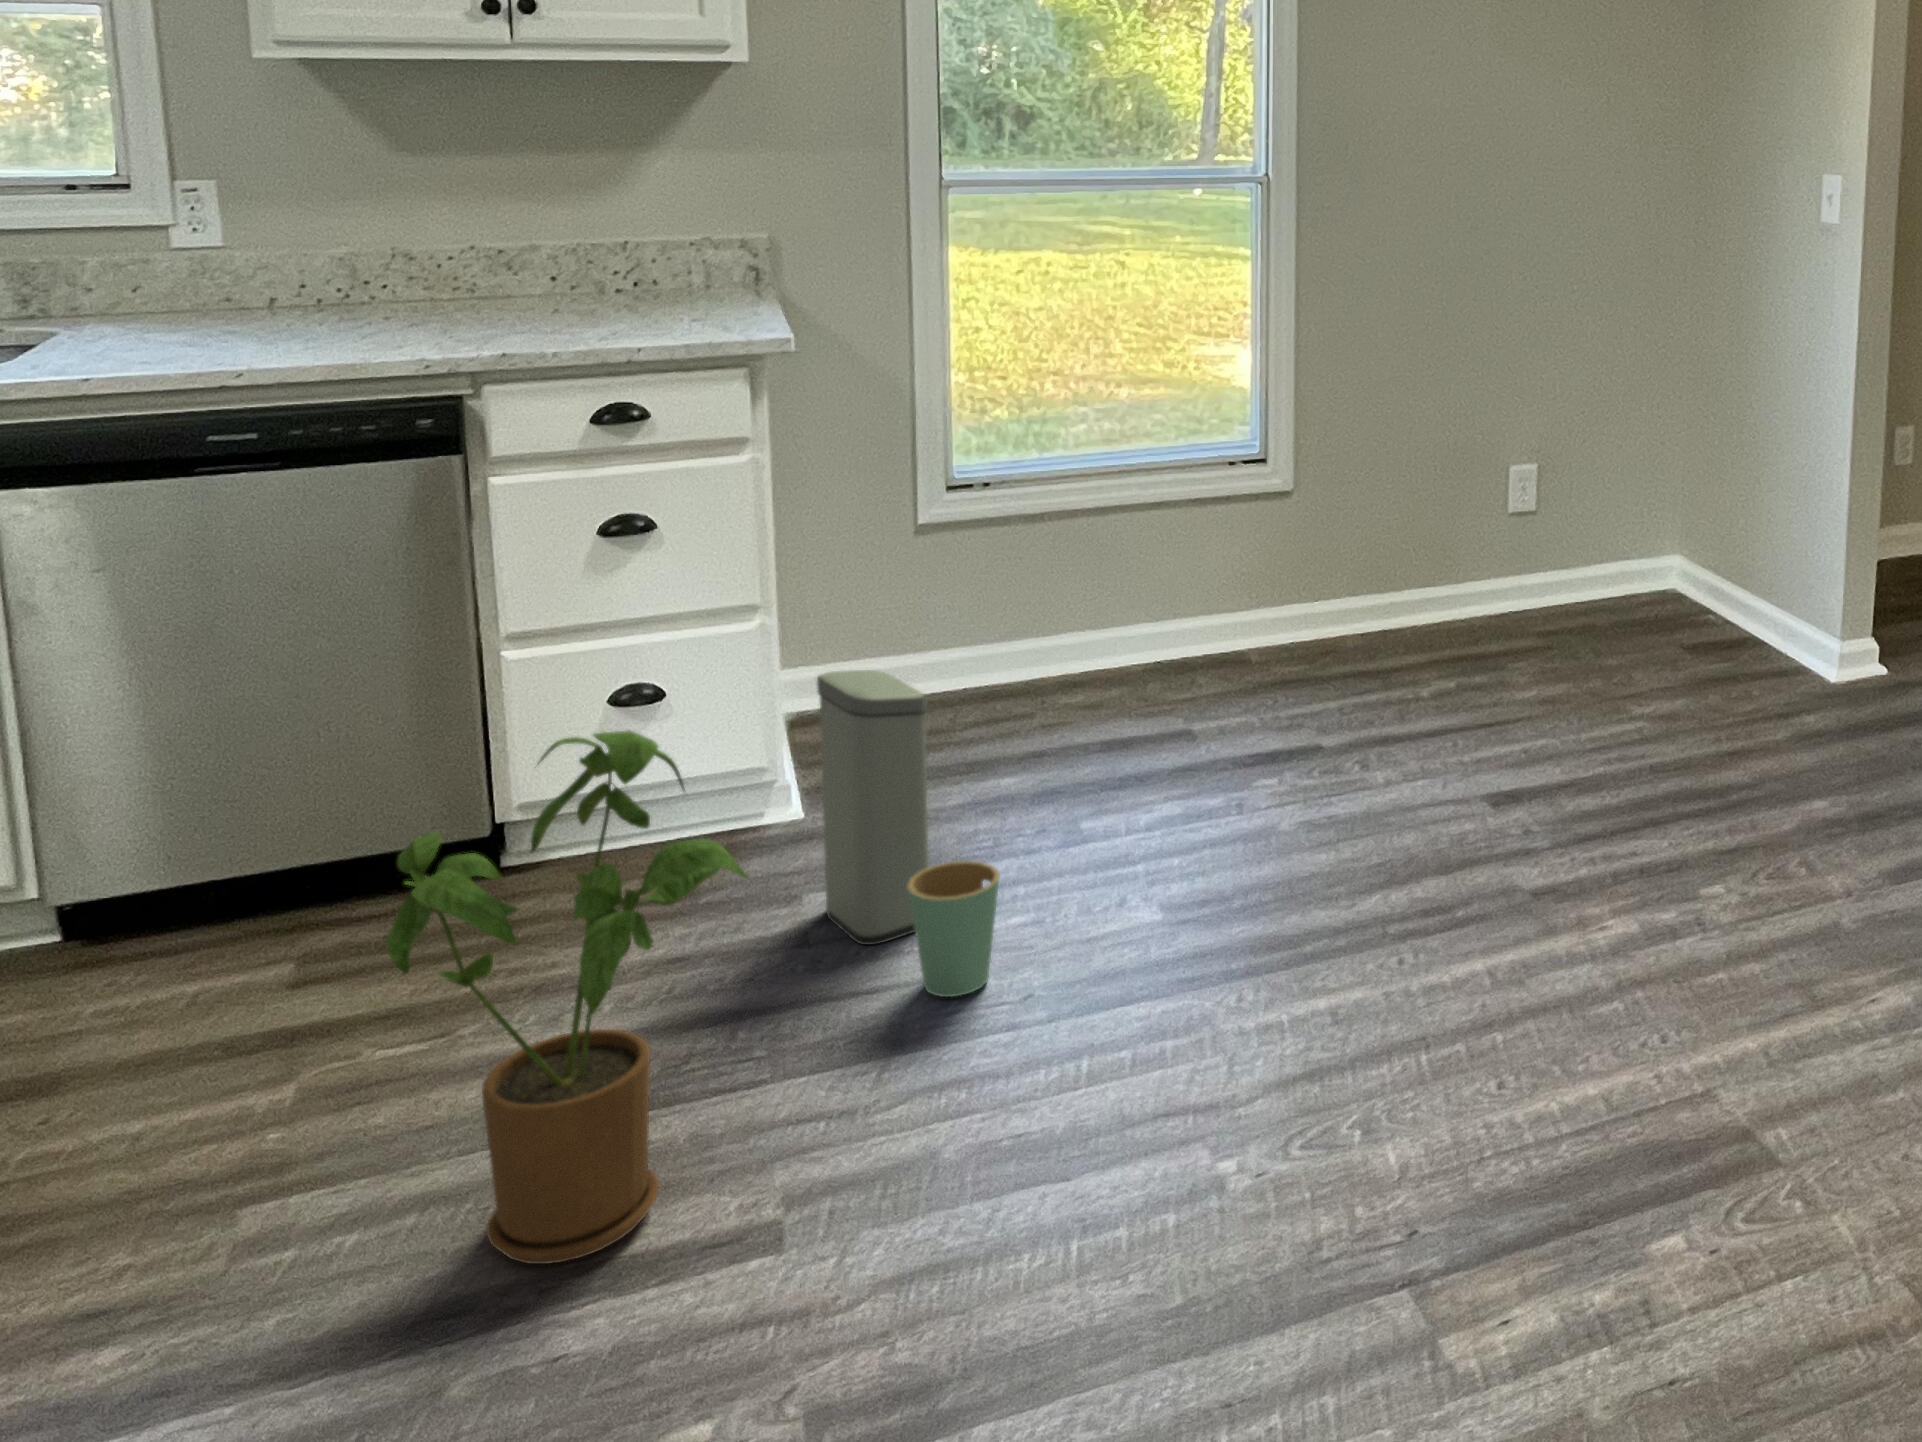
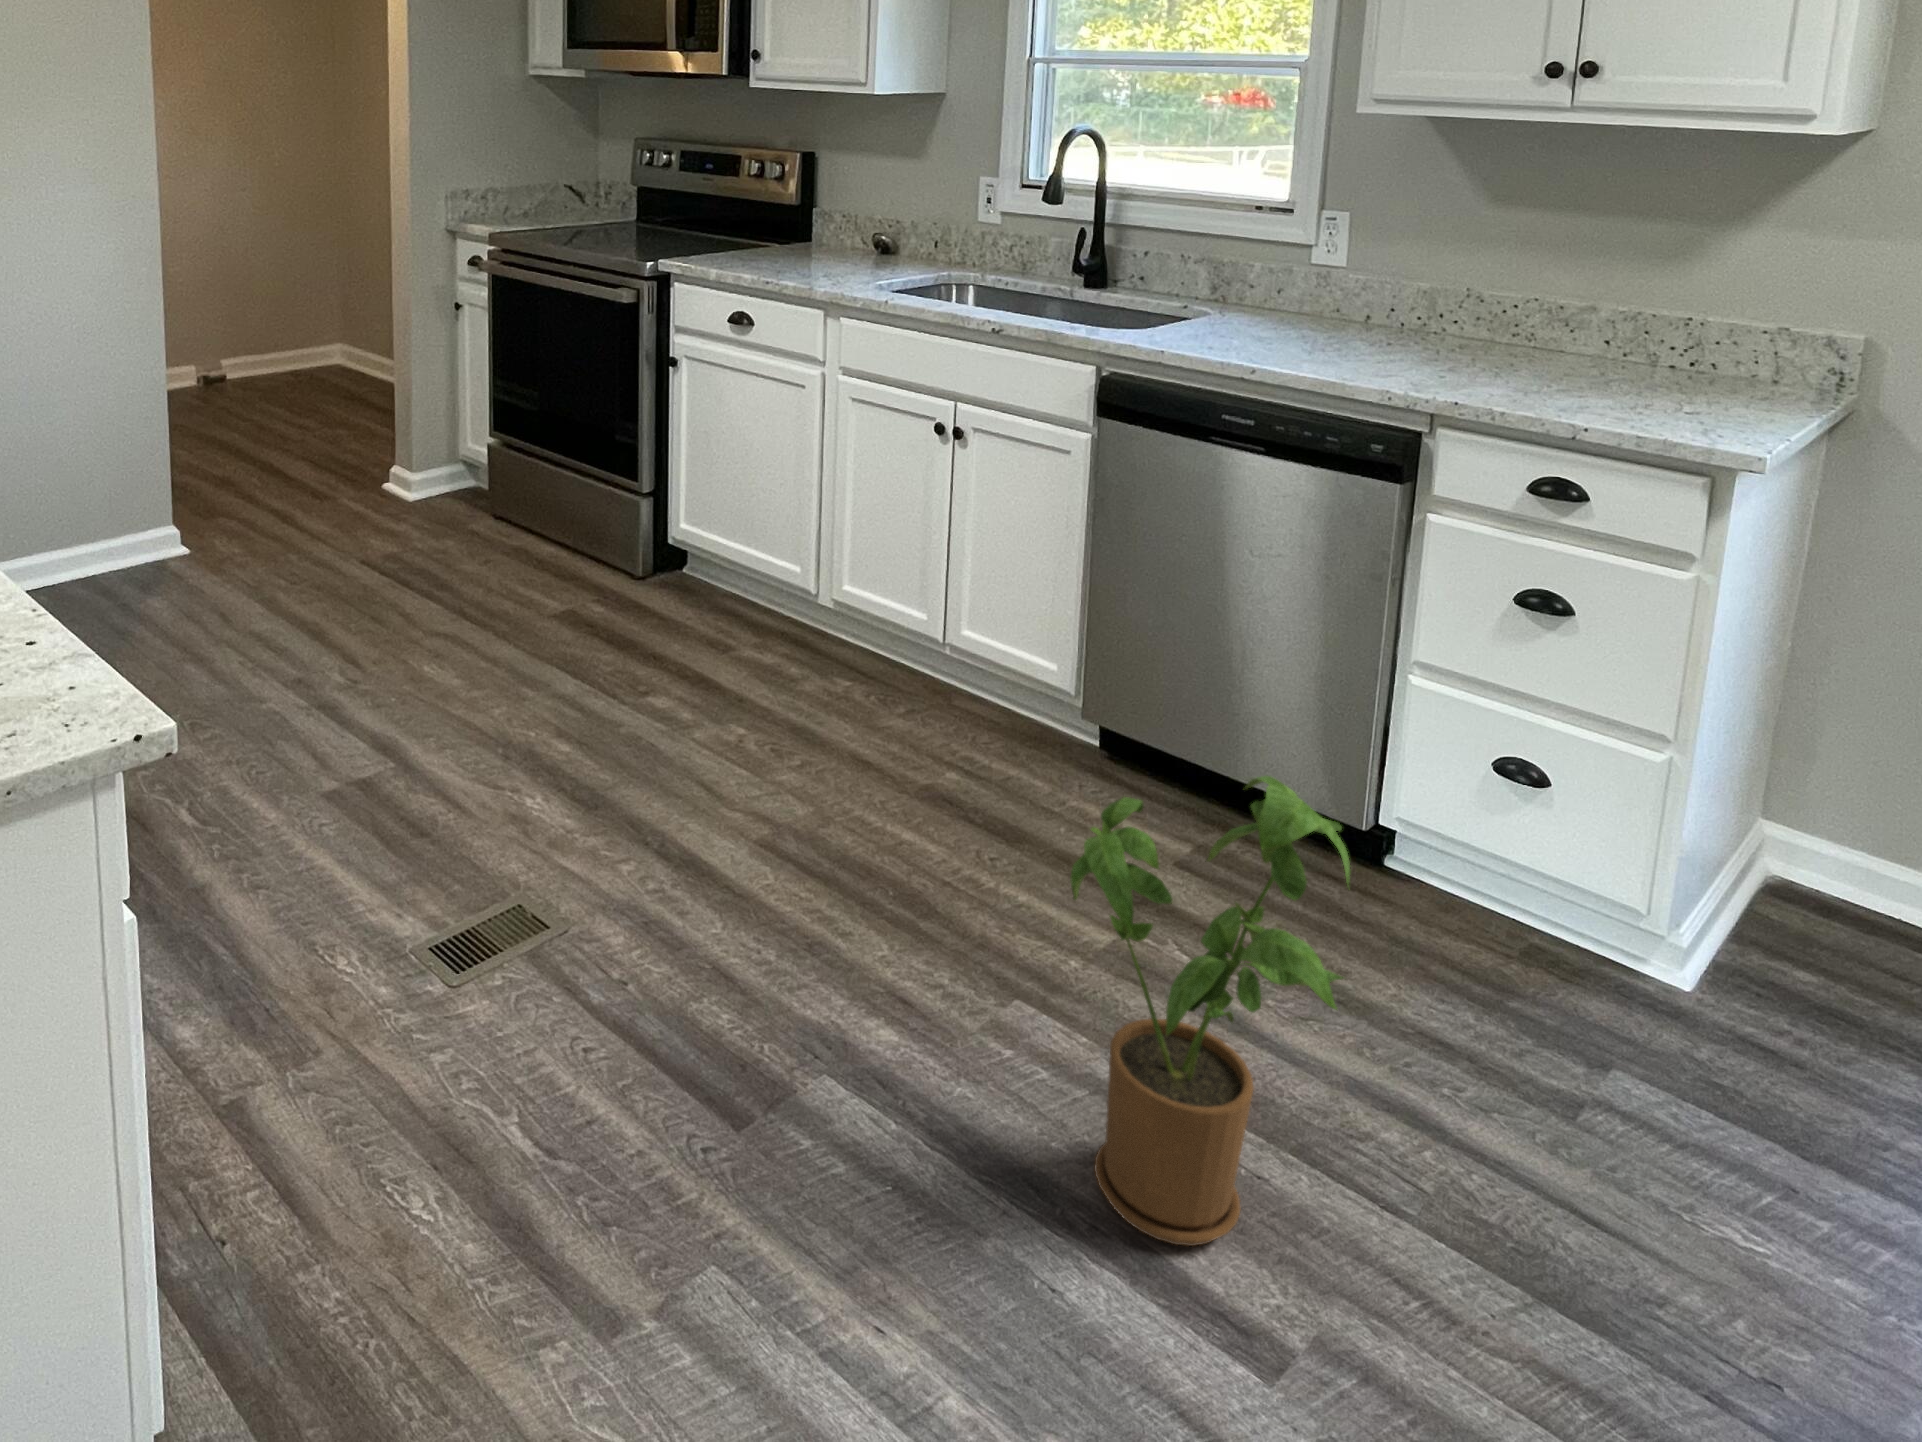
trash can: present [817,670,1000,997] -> none [1619,843,1789,1325]

